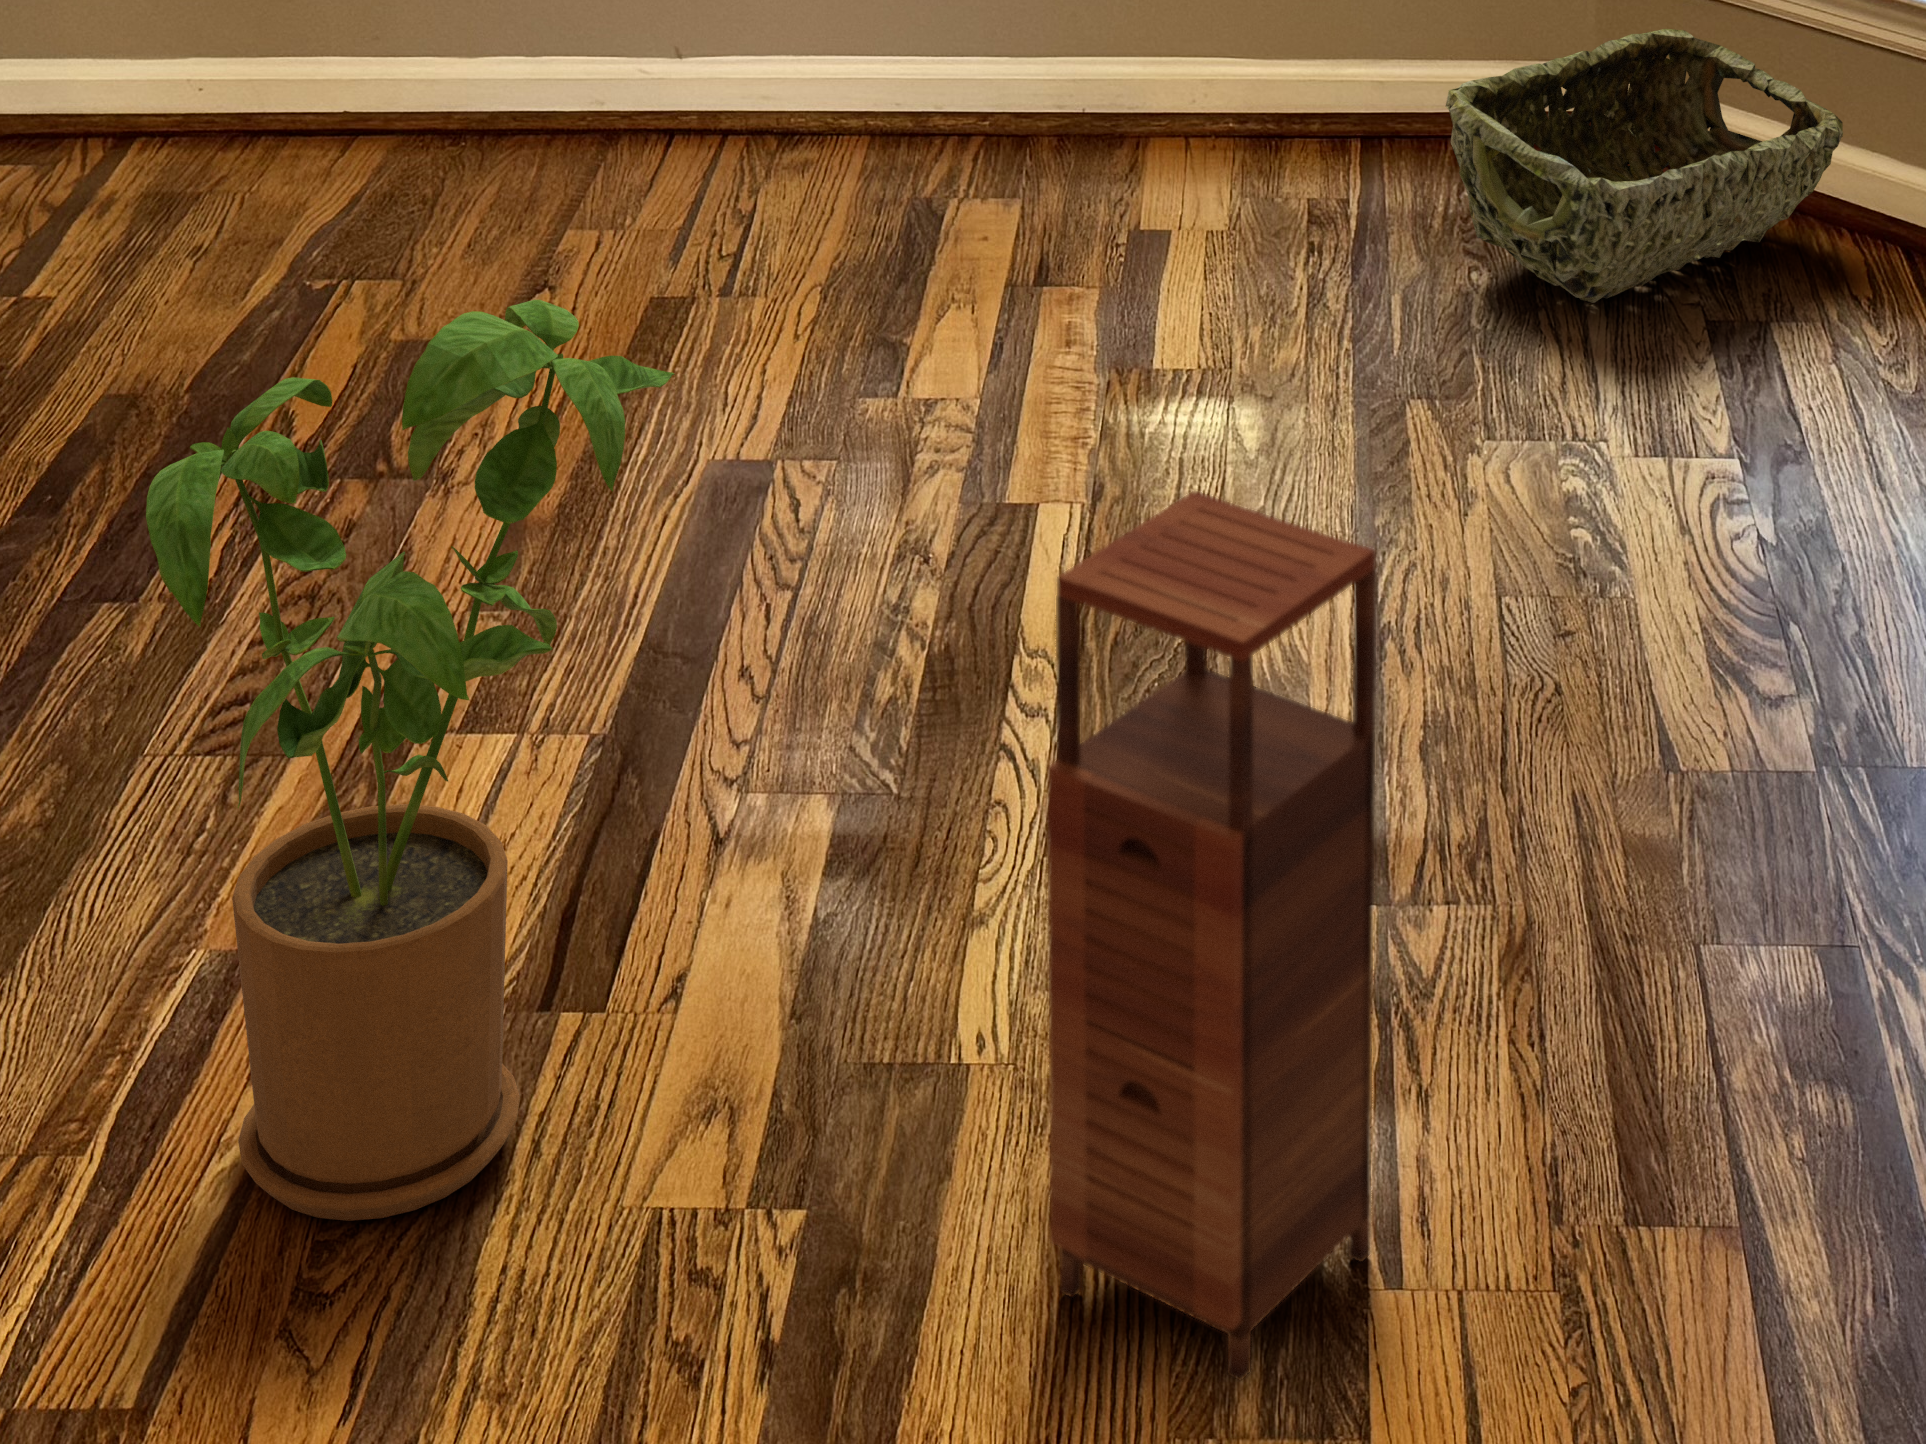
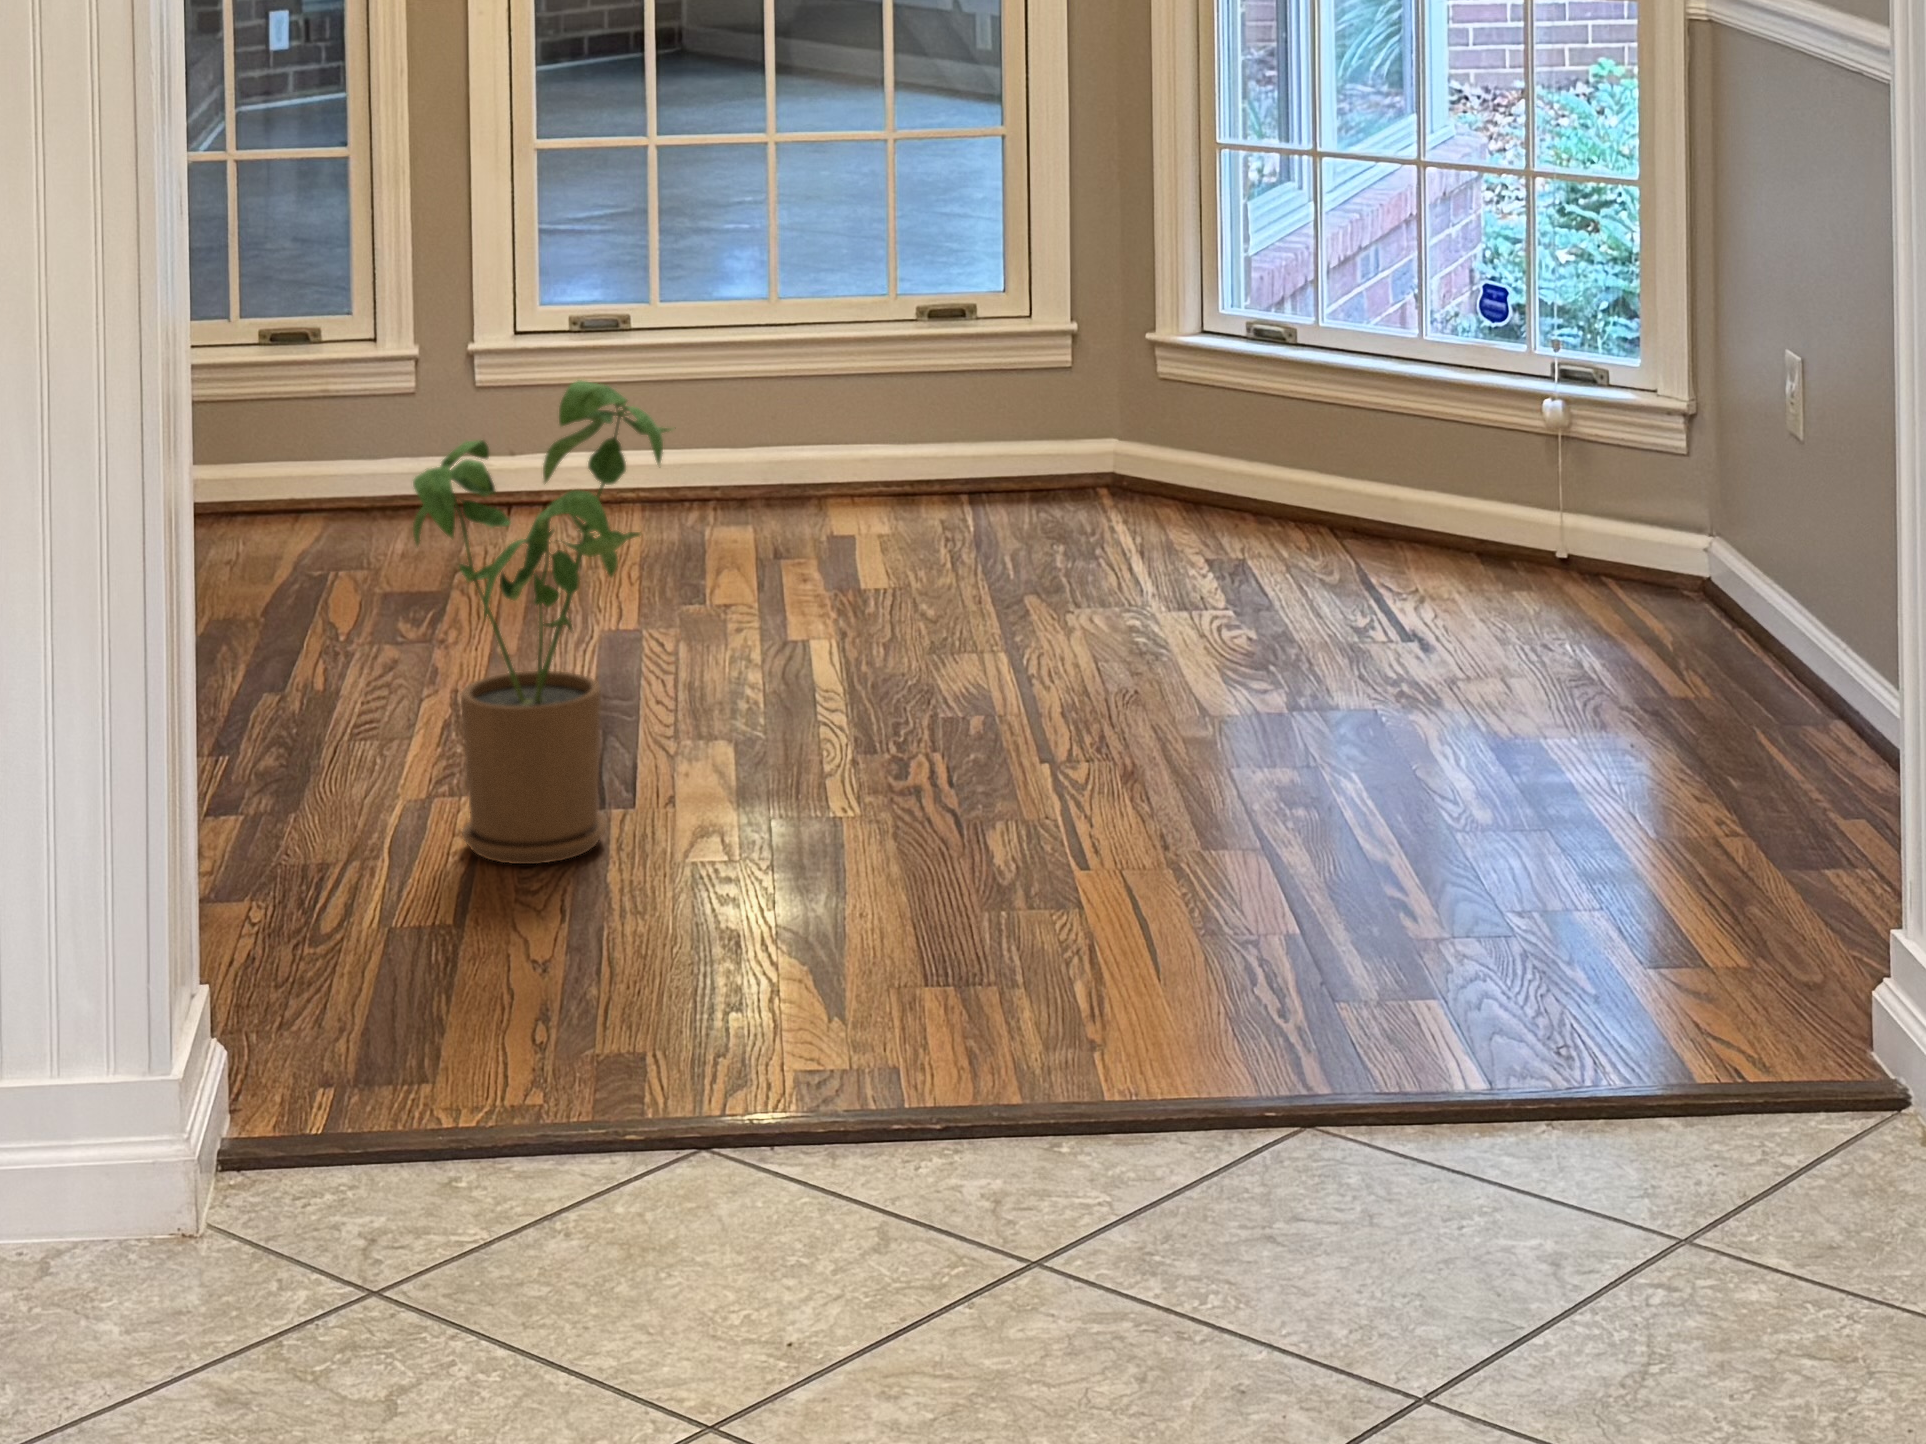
woven basket: present [1446,29,1843,303] -> none [1035,402,1289,554]
storage cabinet: present [1047,491,1377,1380] -> none [900,453,1068,886]

